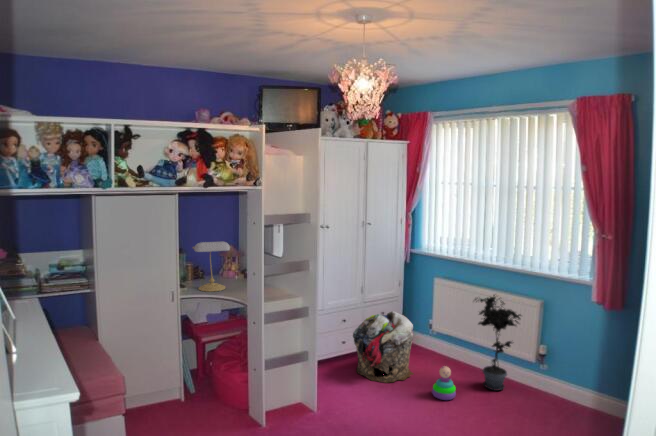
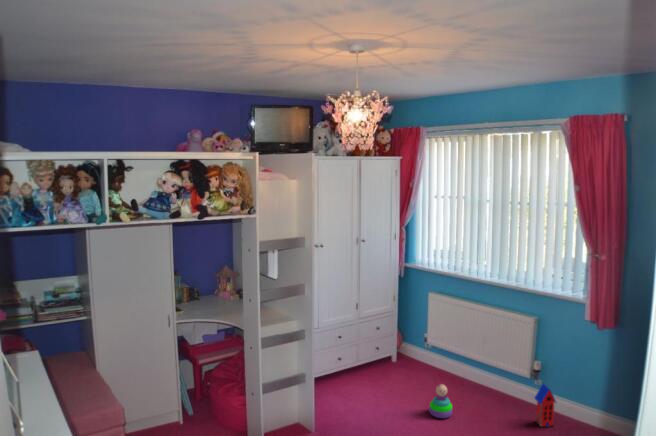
desk lamp: present [193,242,231,292] -> none [188,264,227,314]
potted plant: present [475,295,521,390] -> none [468,312,517,407]
laundry basket: present [353,312,413,383] -> none [349,328,411,401]
toy house: none [539,366,562,410] -> present [535,384,556,427]

